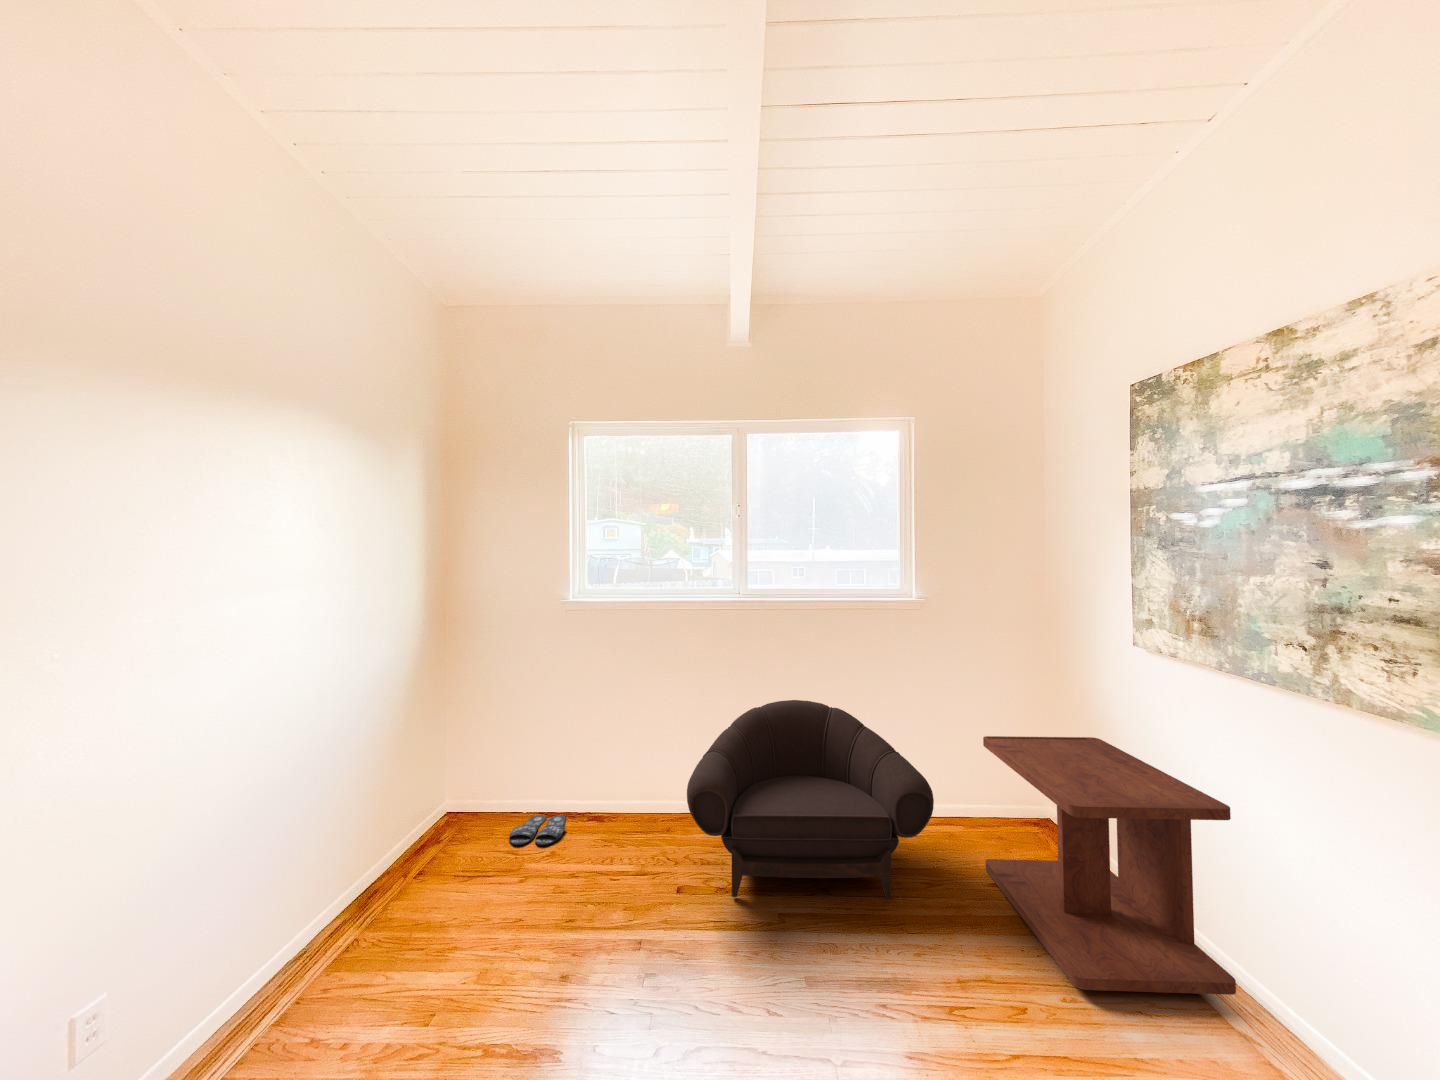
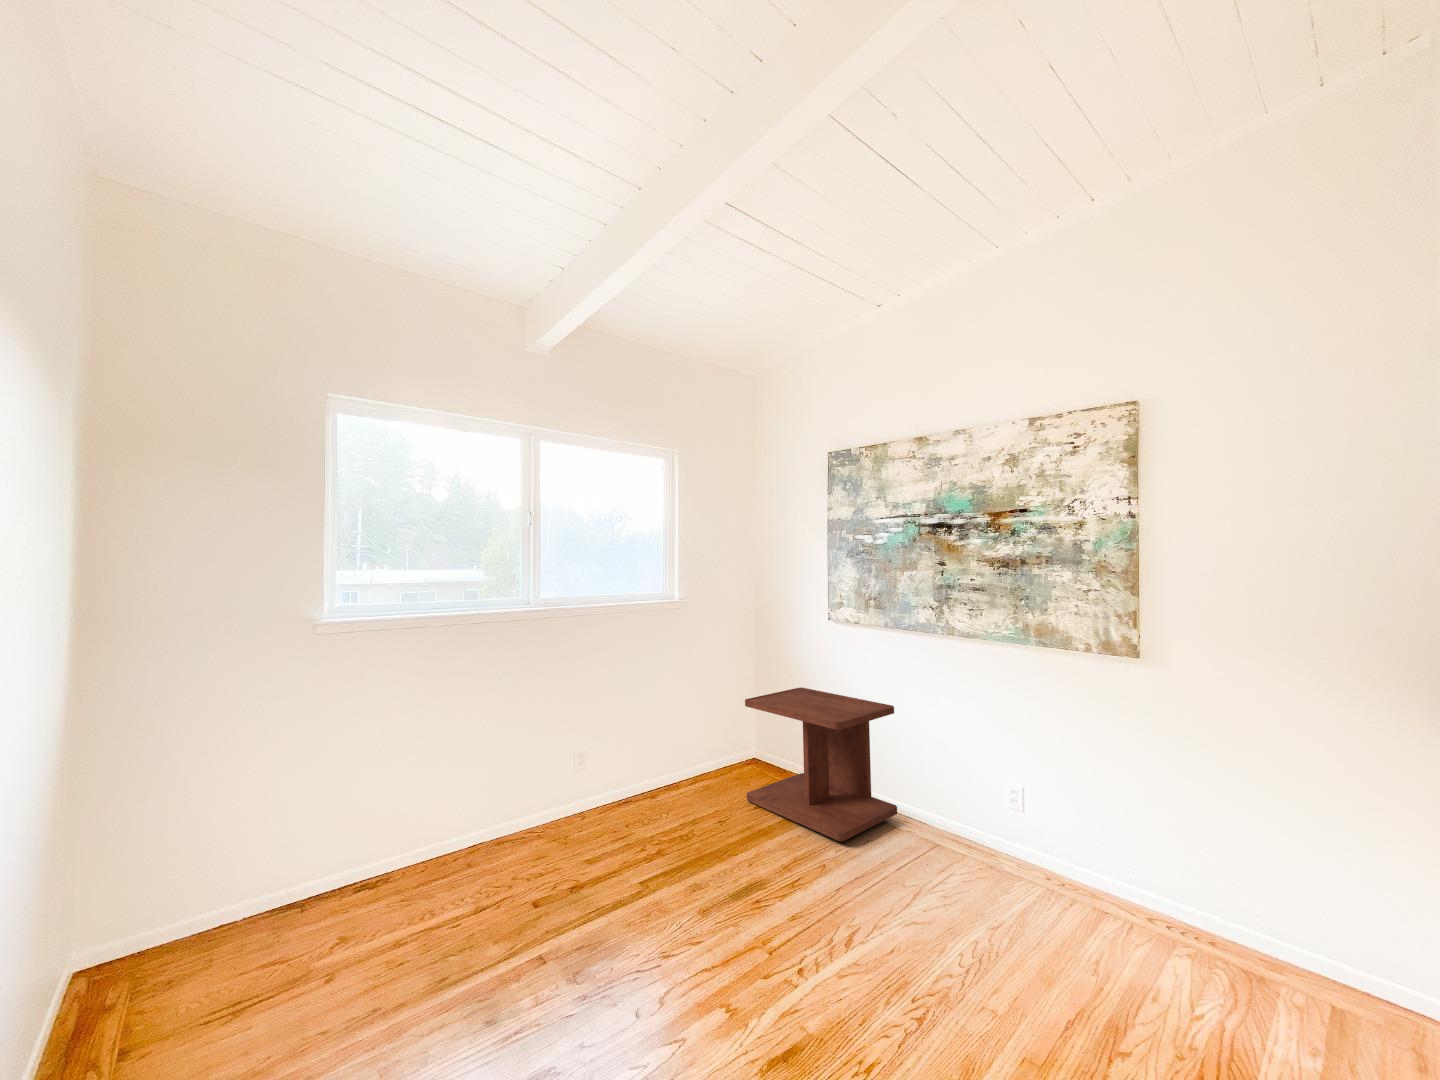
armchair: present [687,700,934,899] -> none [531,699,733,889]
slippers: present [509,815,566,845] -> none [253,902,340,956]

